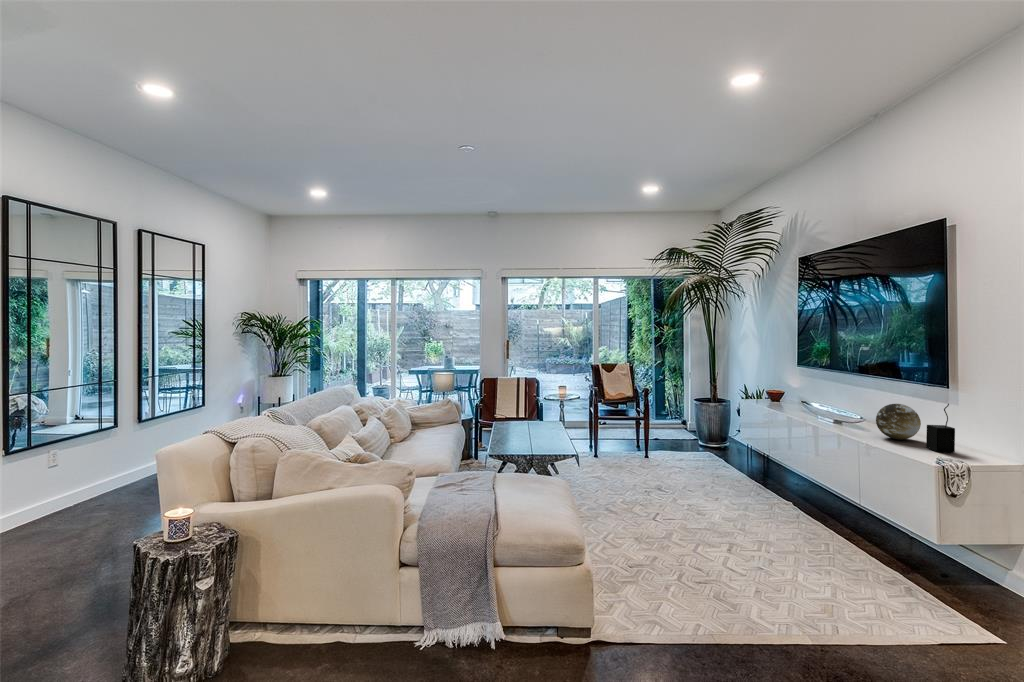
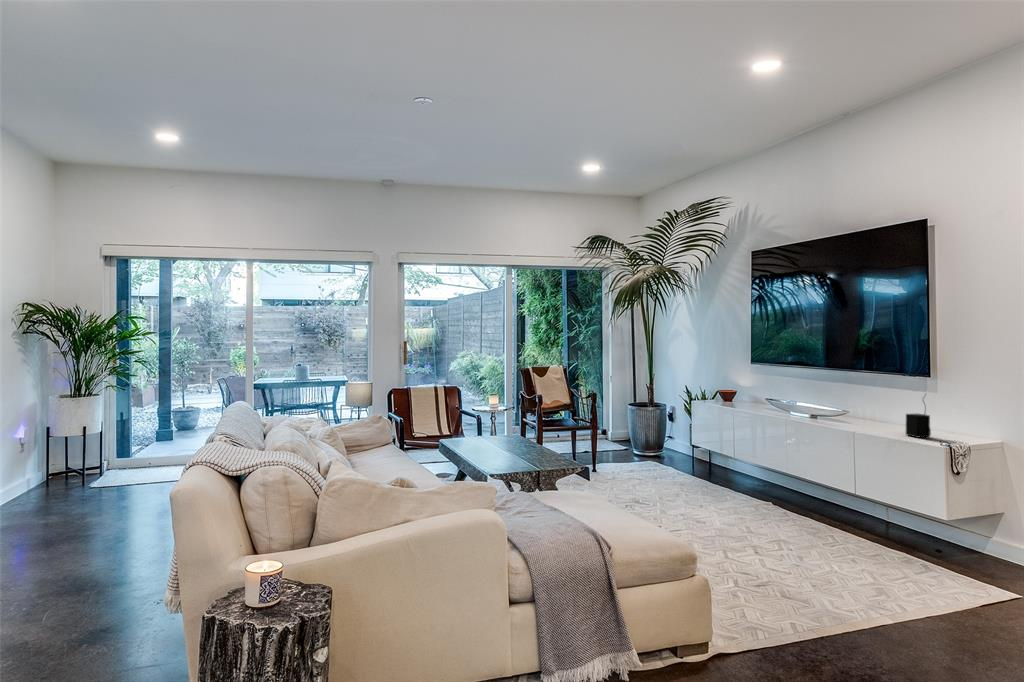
decorative orb: present [876,404,921,440] -> none [857,396,895,430]

